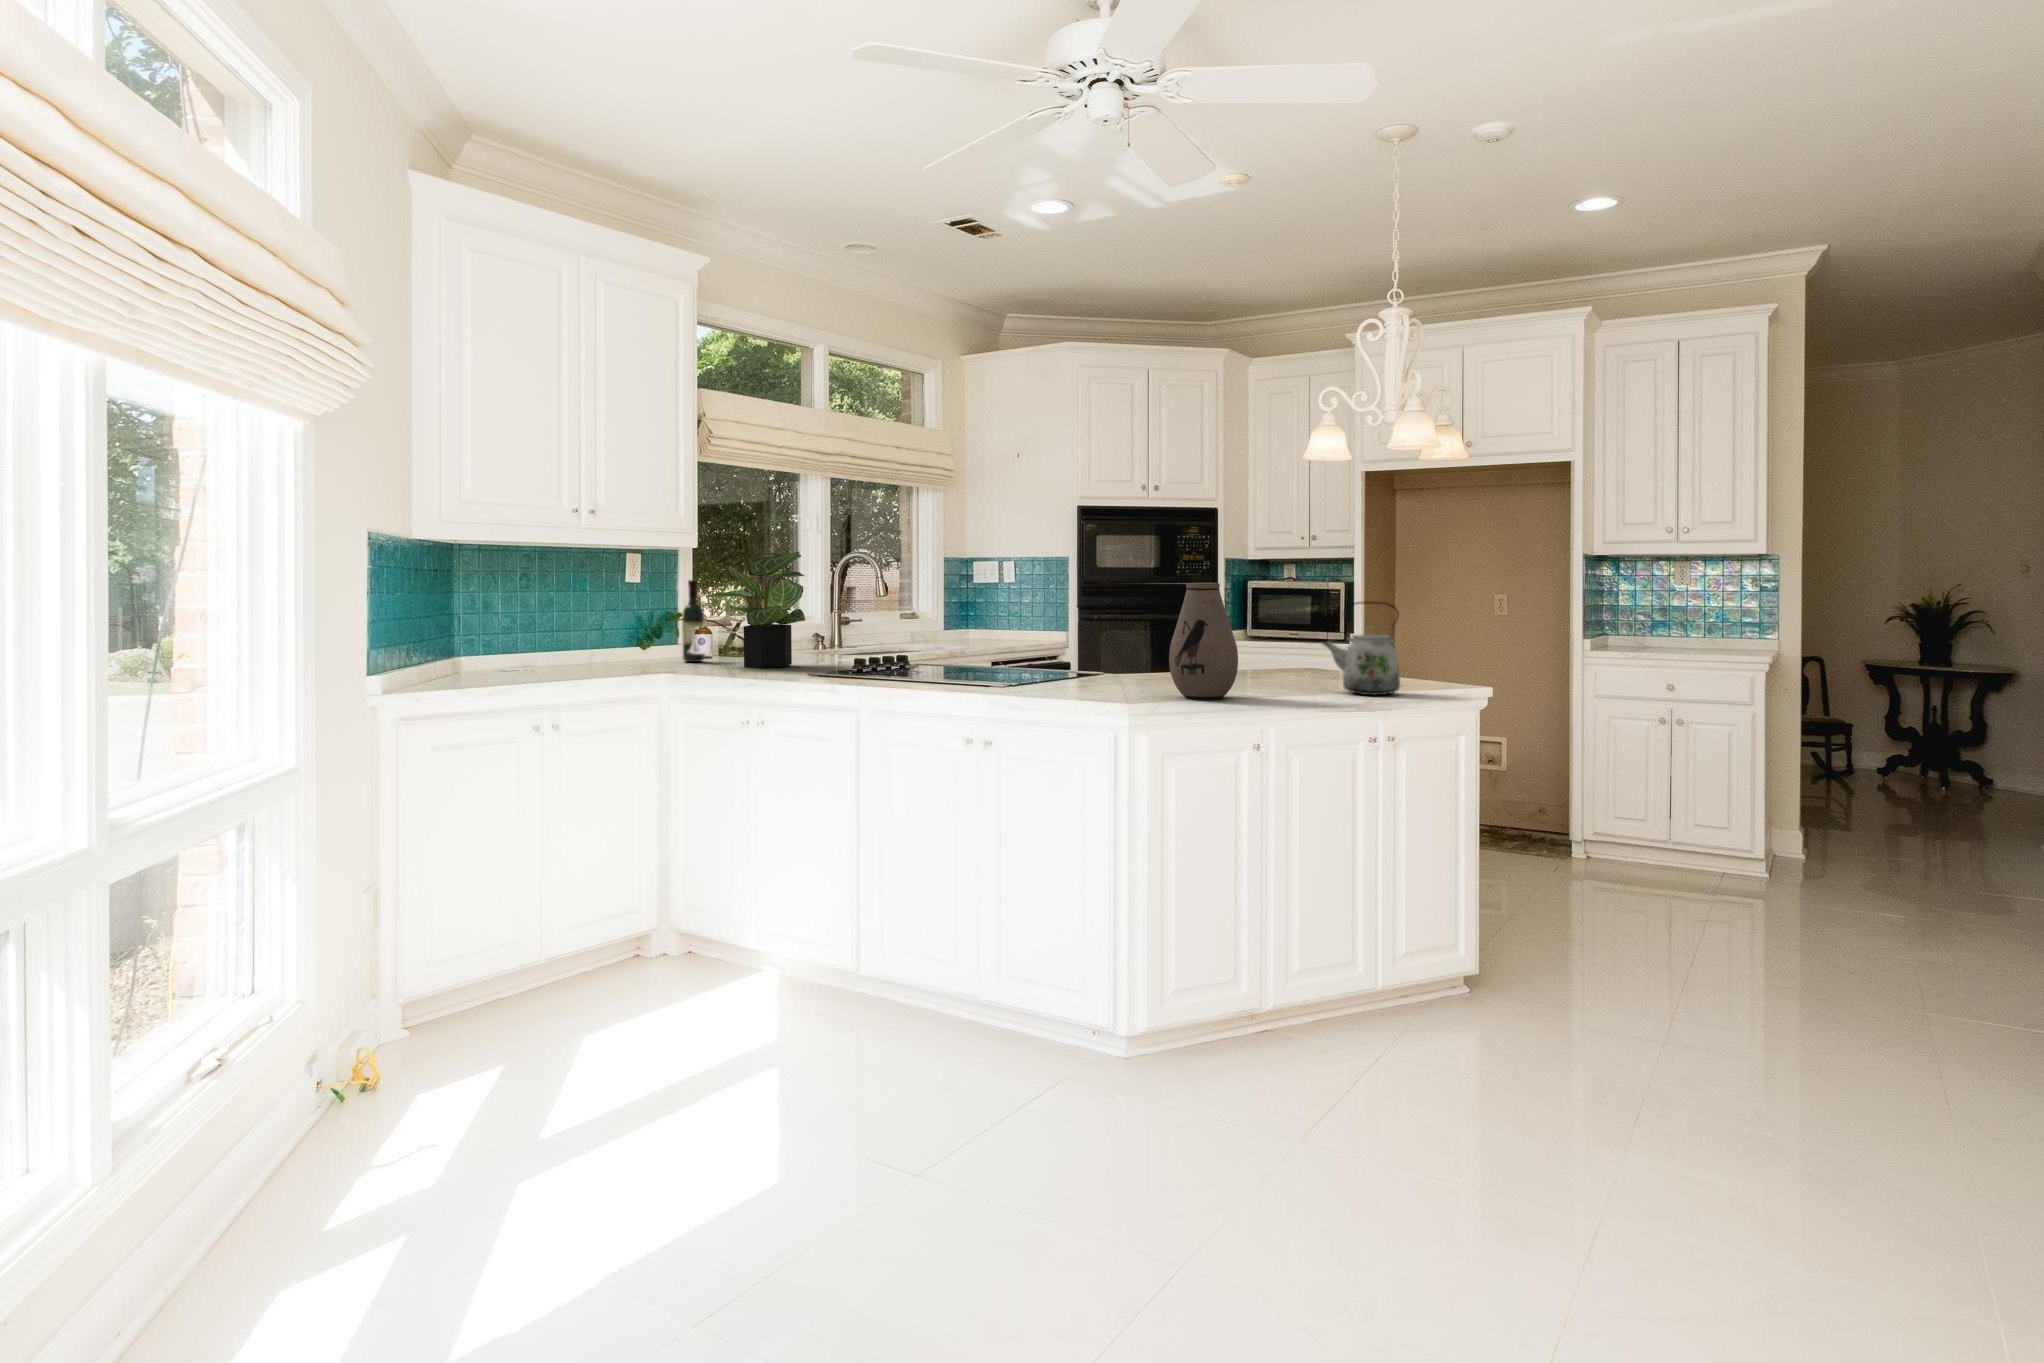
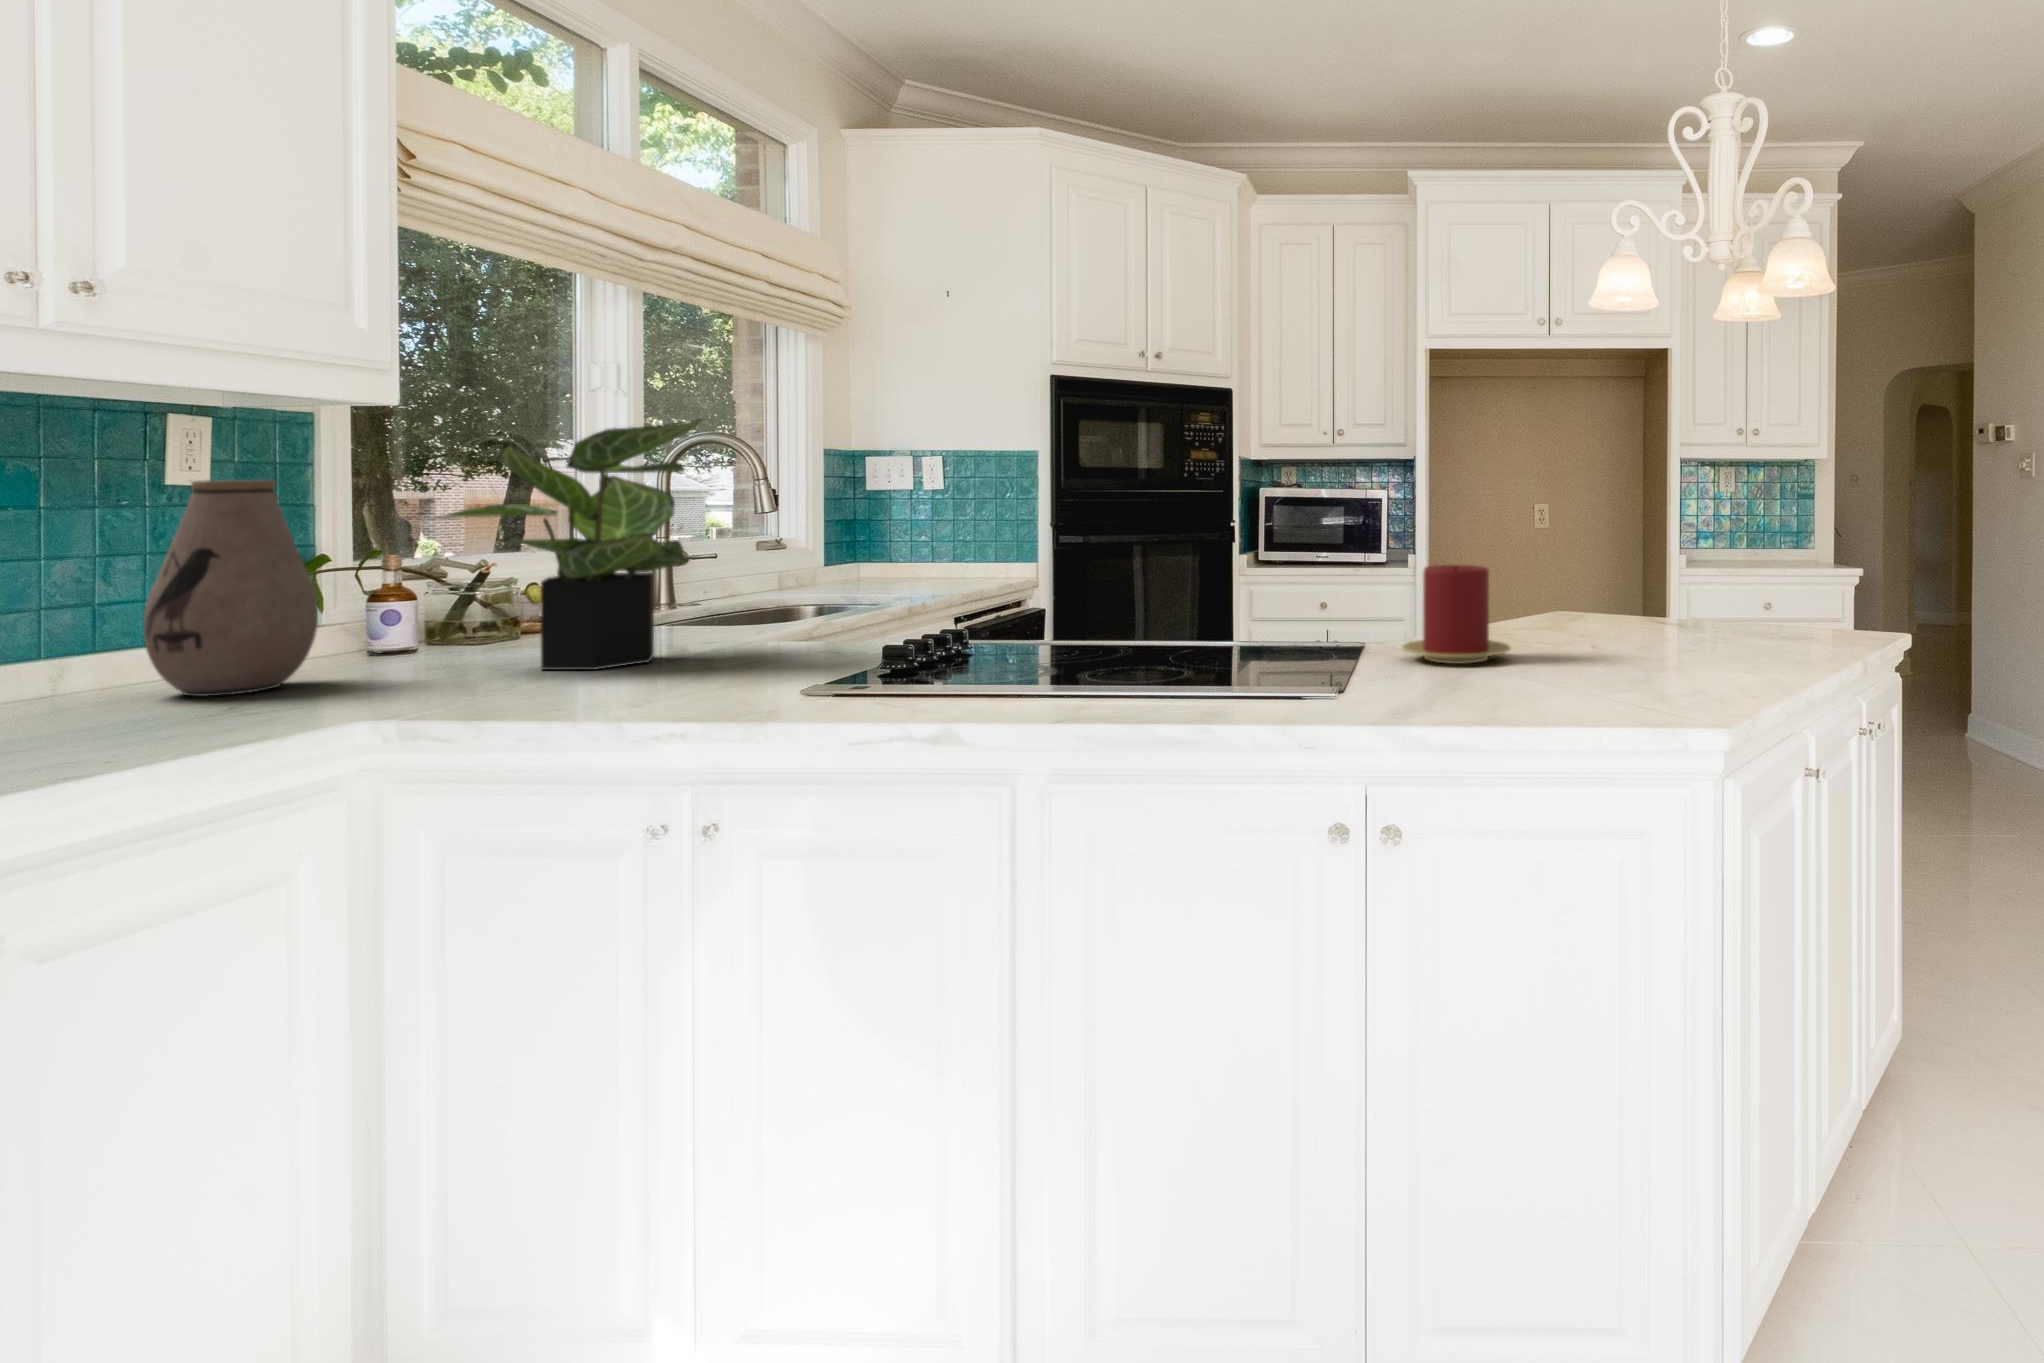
wine bottle: present [682,580,705,662] -> none [341,482,405,667]
vase: present [1169,583,1238,700] -> present [143,480,318,696]
kettle: present [1323,602,1400,695] -> none [1708,504,1815,642]
candle: none [1102,634,1165,690] -> present [1402,565,1510,664]

